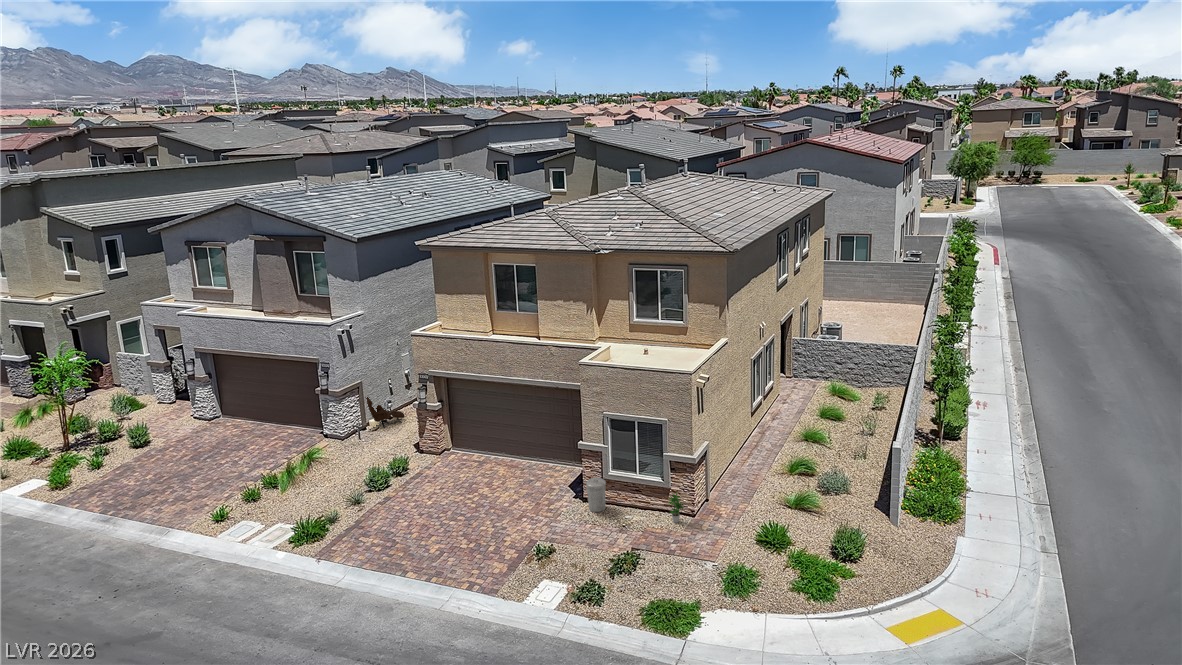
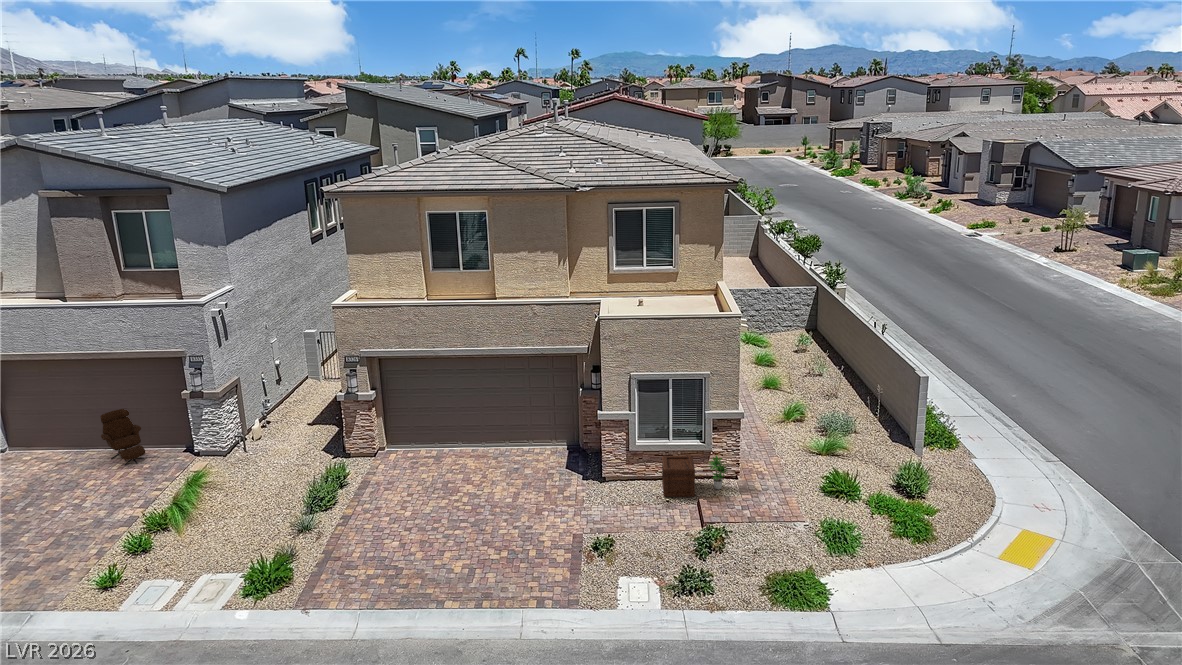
lounge chair: present [365,397,405,428] -> present [100,409,145,465]
trash can: present [586,478,606,512] -> none [608,452,632,493]
wooden crate: none [624,486,658,526] -> present [662,456,695,497]

